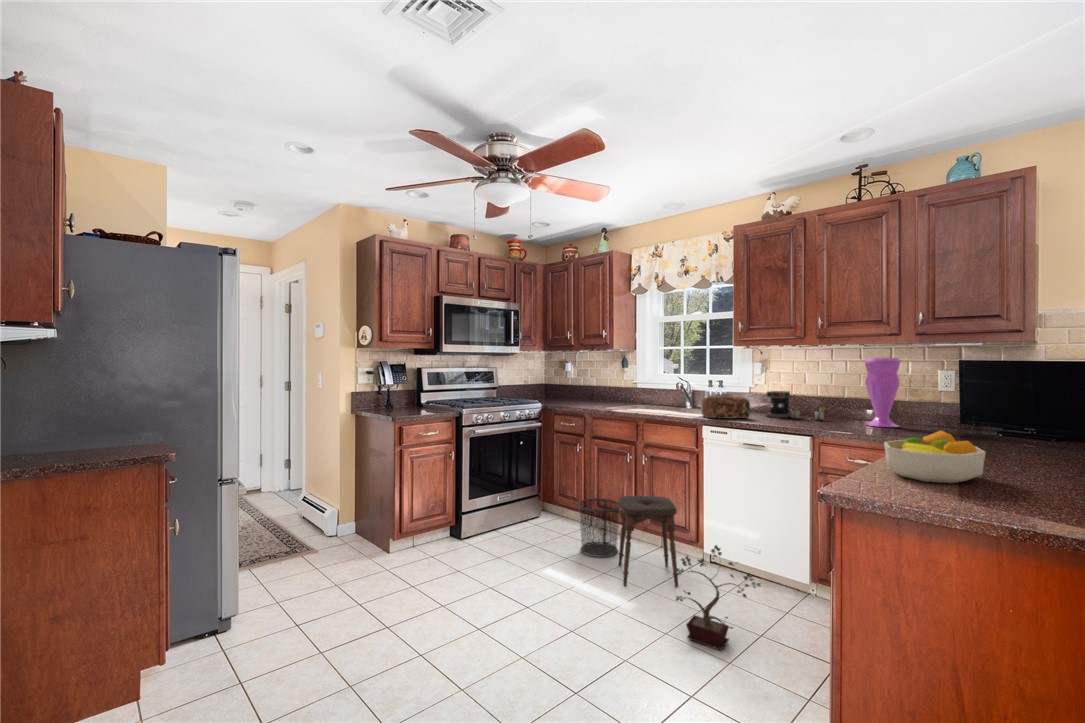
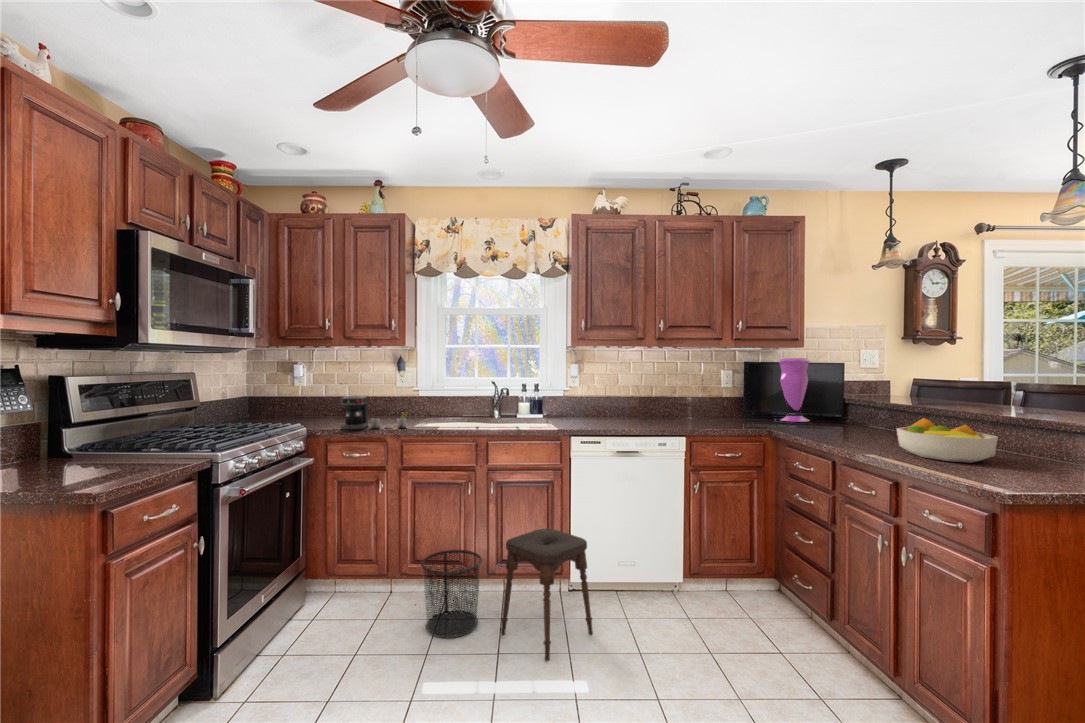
vase: present [864,358,901,427] -> present [778,358,810,422]
coffee maker: present [766,391,825,420] -> present [341,396,408,430]
bread loaf: present [701,395,750,418] -> none [555,399,602,426]
potted plant: present [674,545,761,650] -> none [669,569,769,692]

